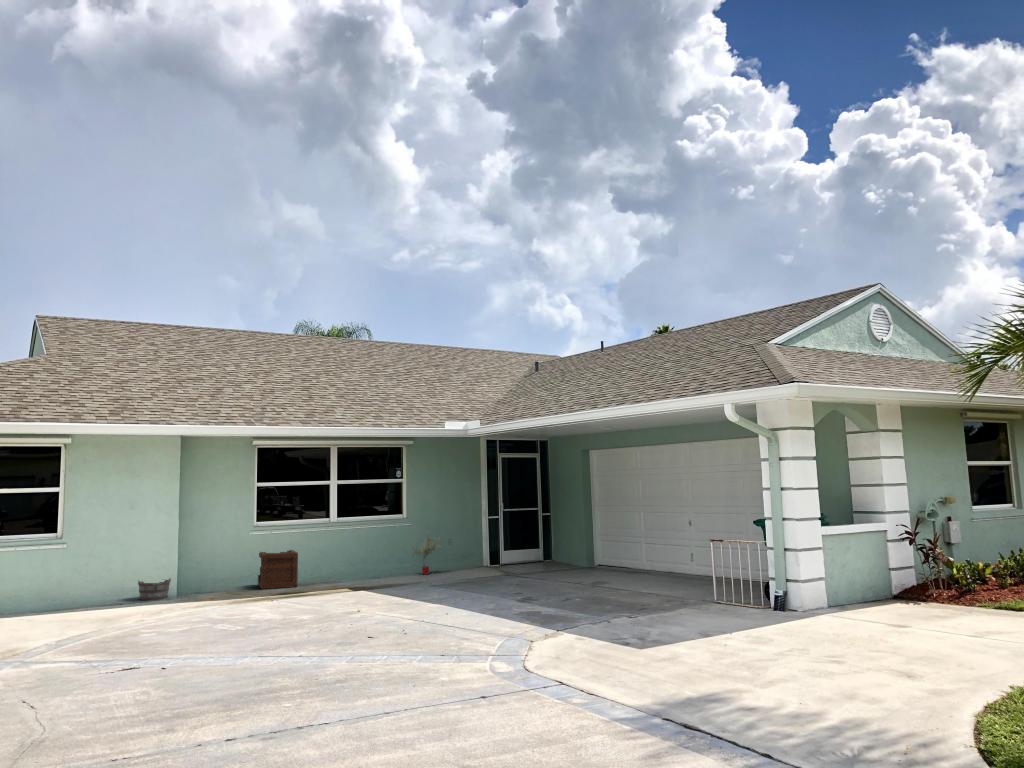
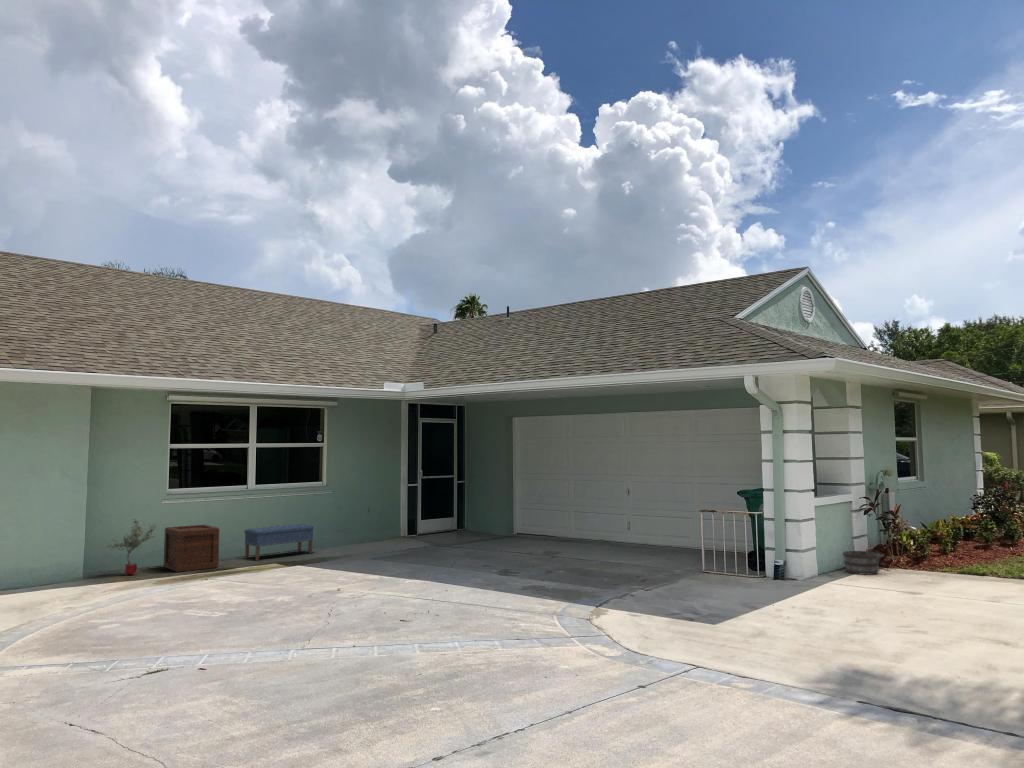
potted tree: present [412,535,441,575] -> present [108,520,156,575]
bench: none [328,551,388,583] -> present [244,524,314,561]
bucket: present [138,578,171,600] -> present [843,549,884,575]

